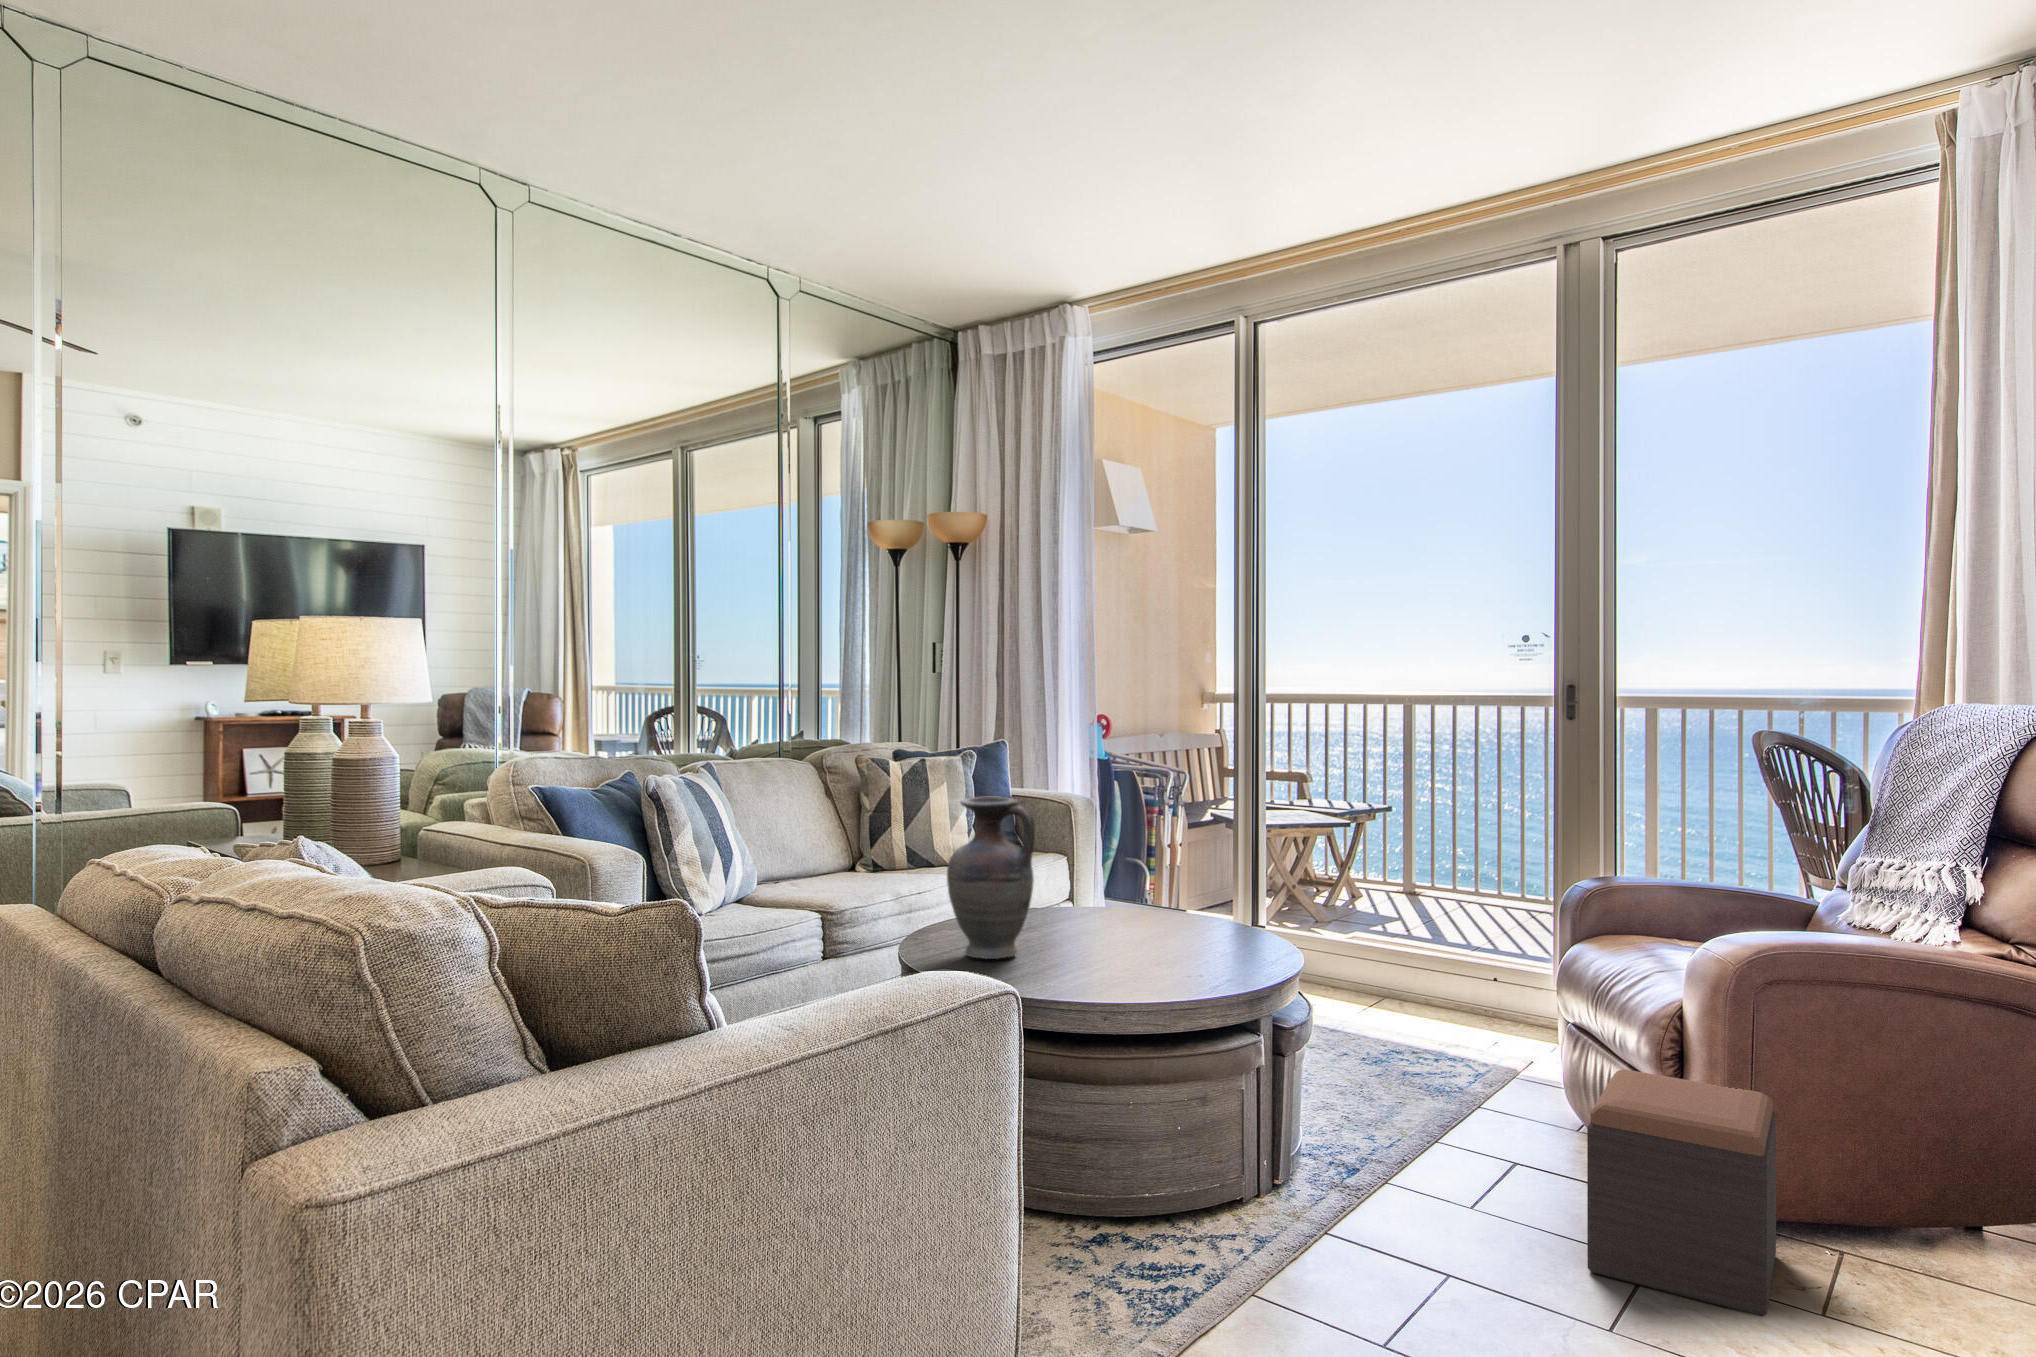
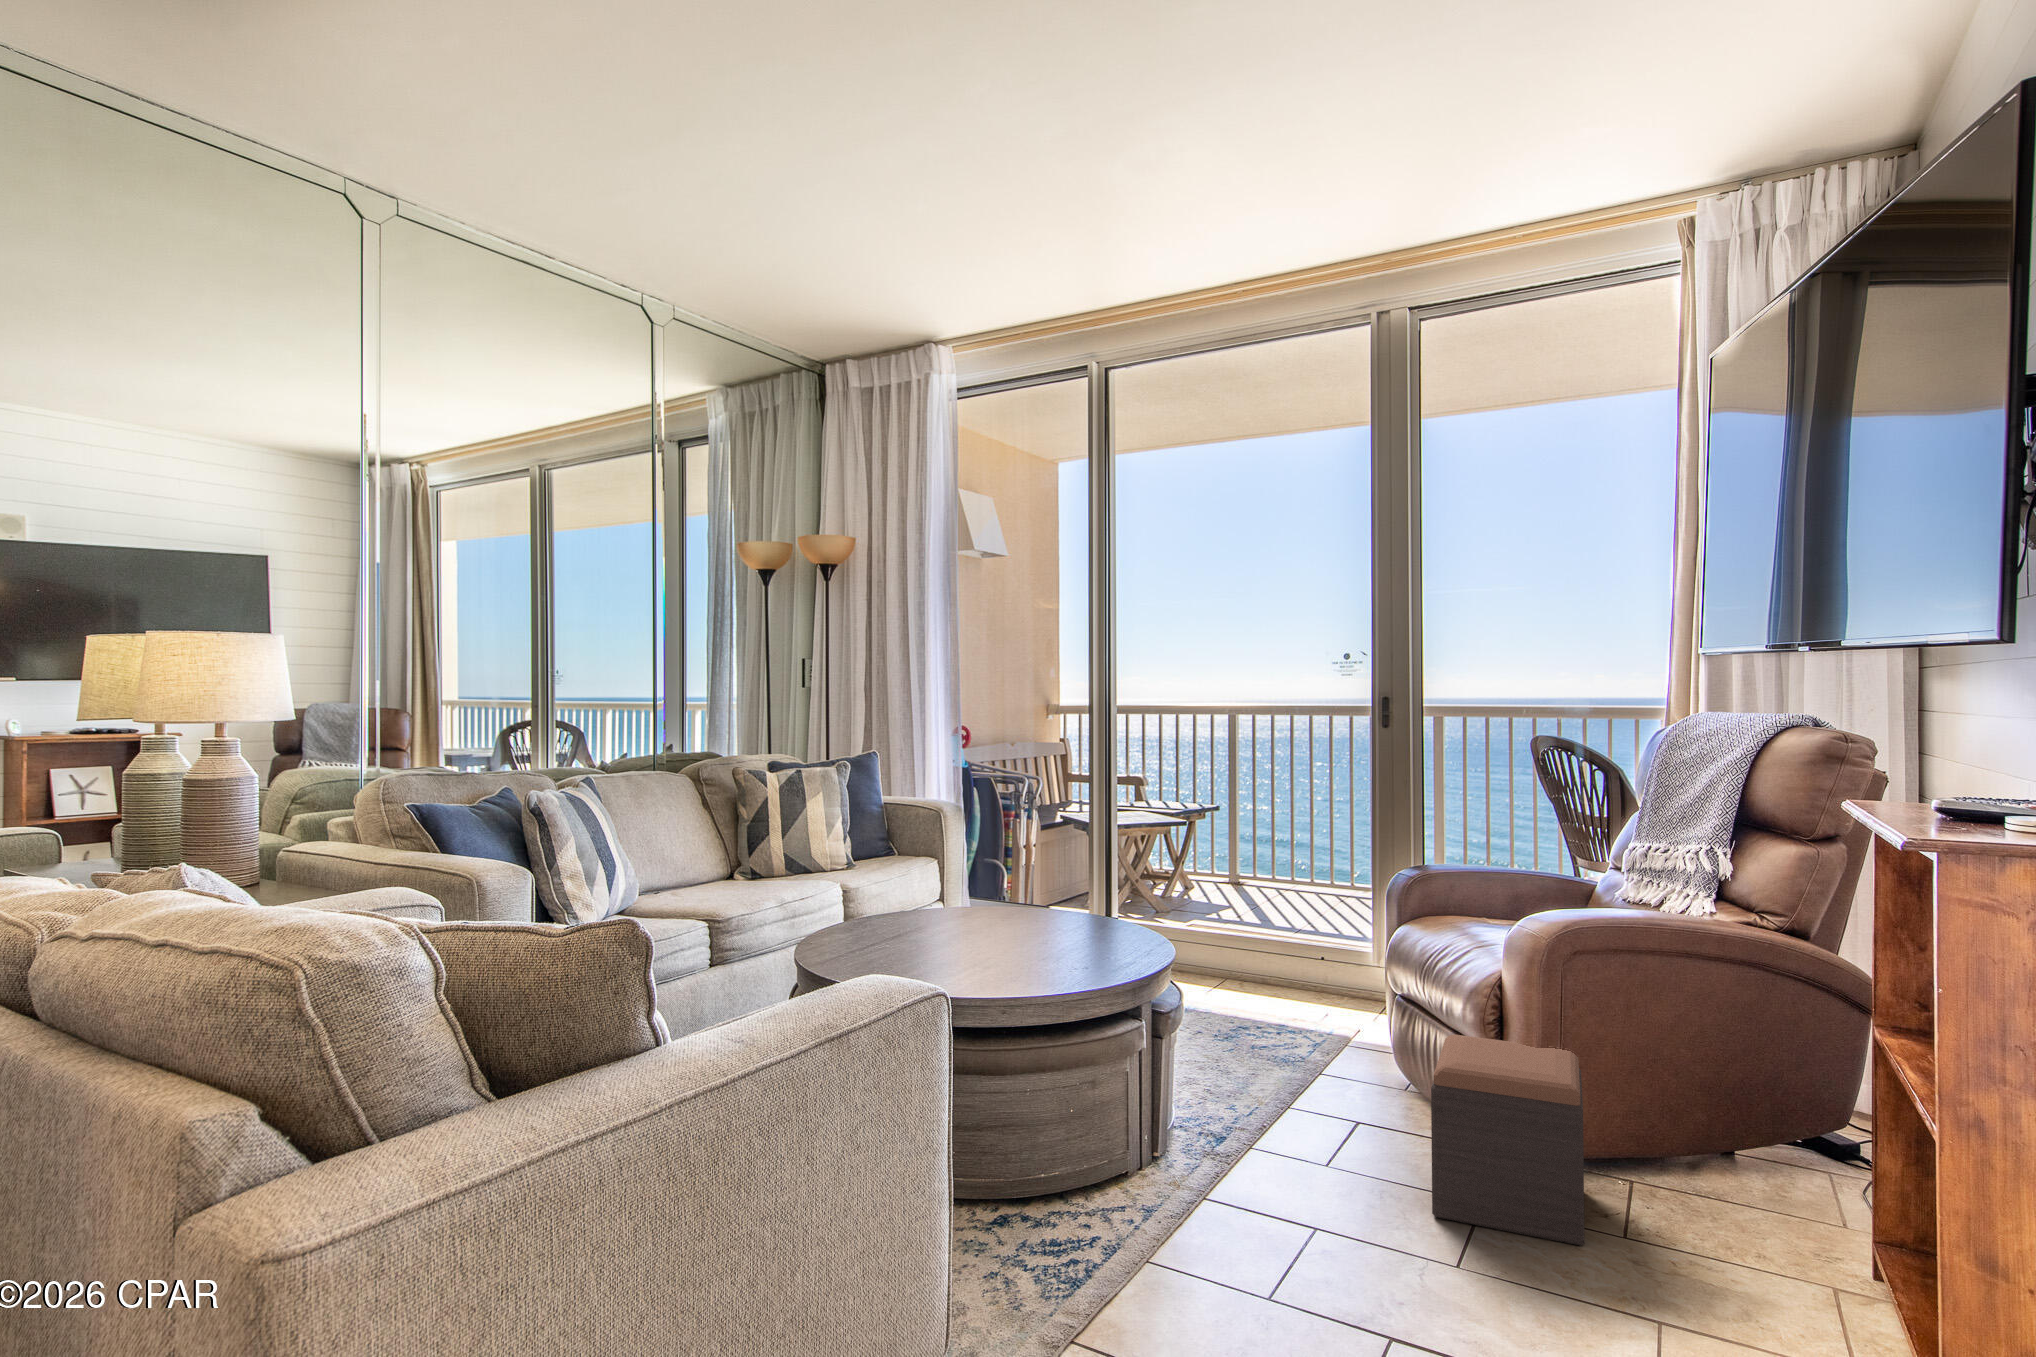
vase: present [947,797,1035,959] -> none [845,804,928,958]

